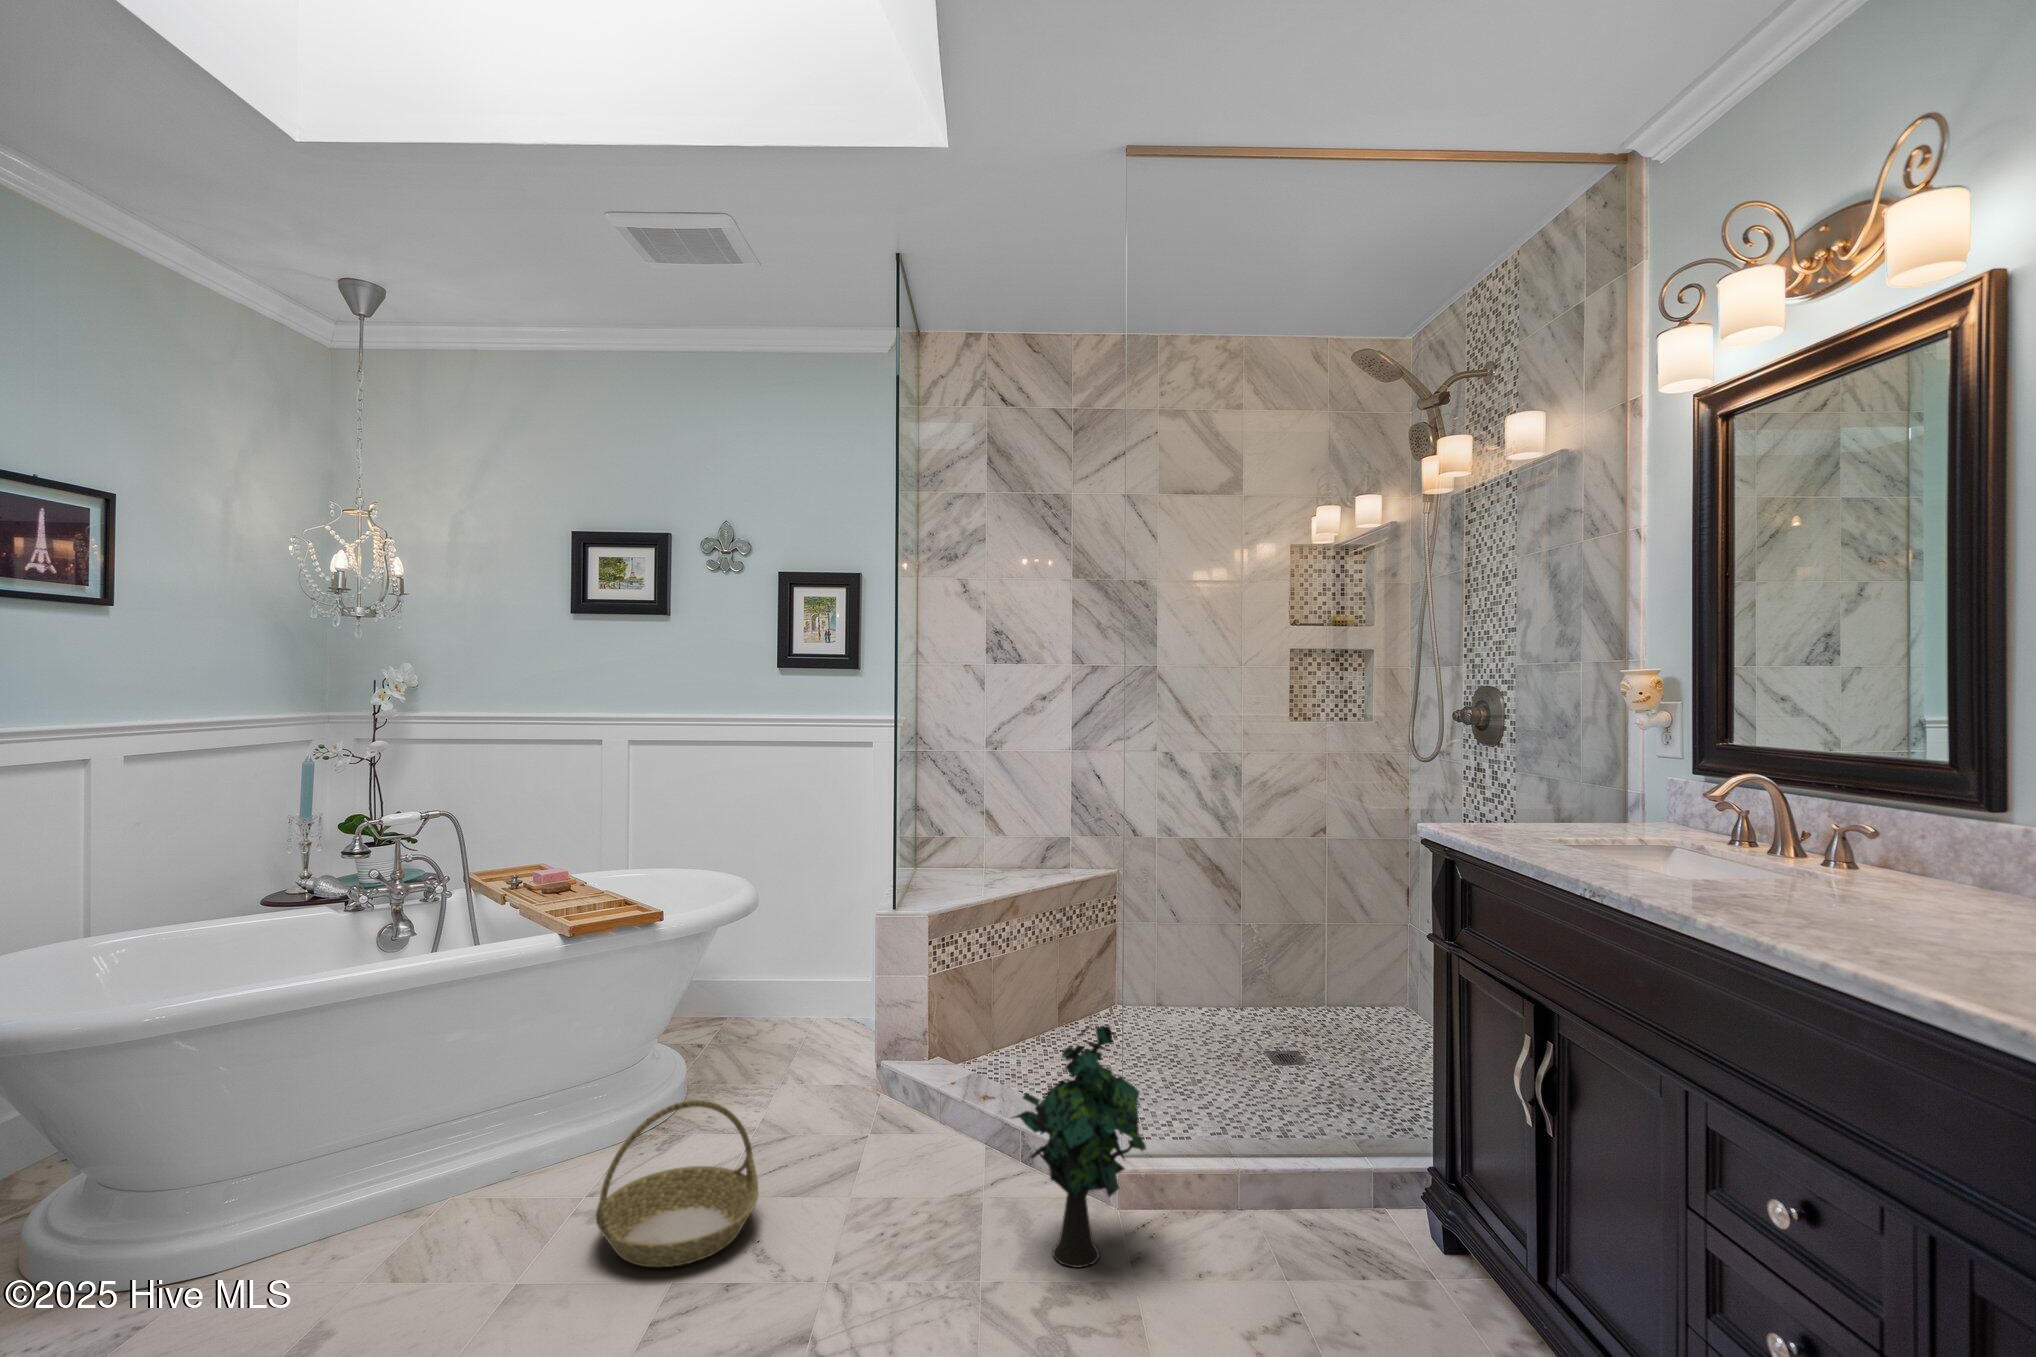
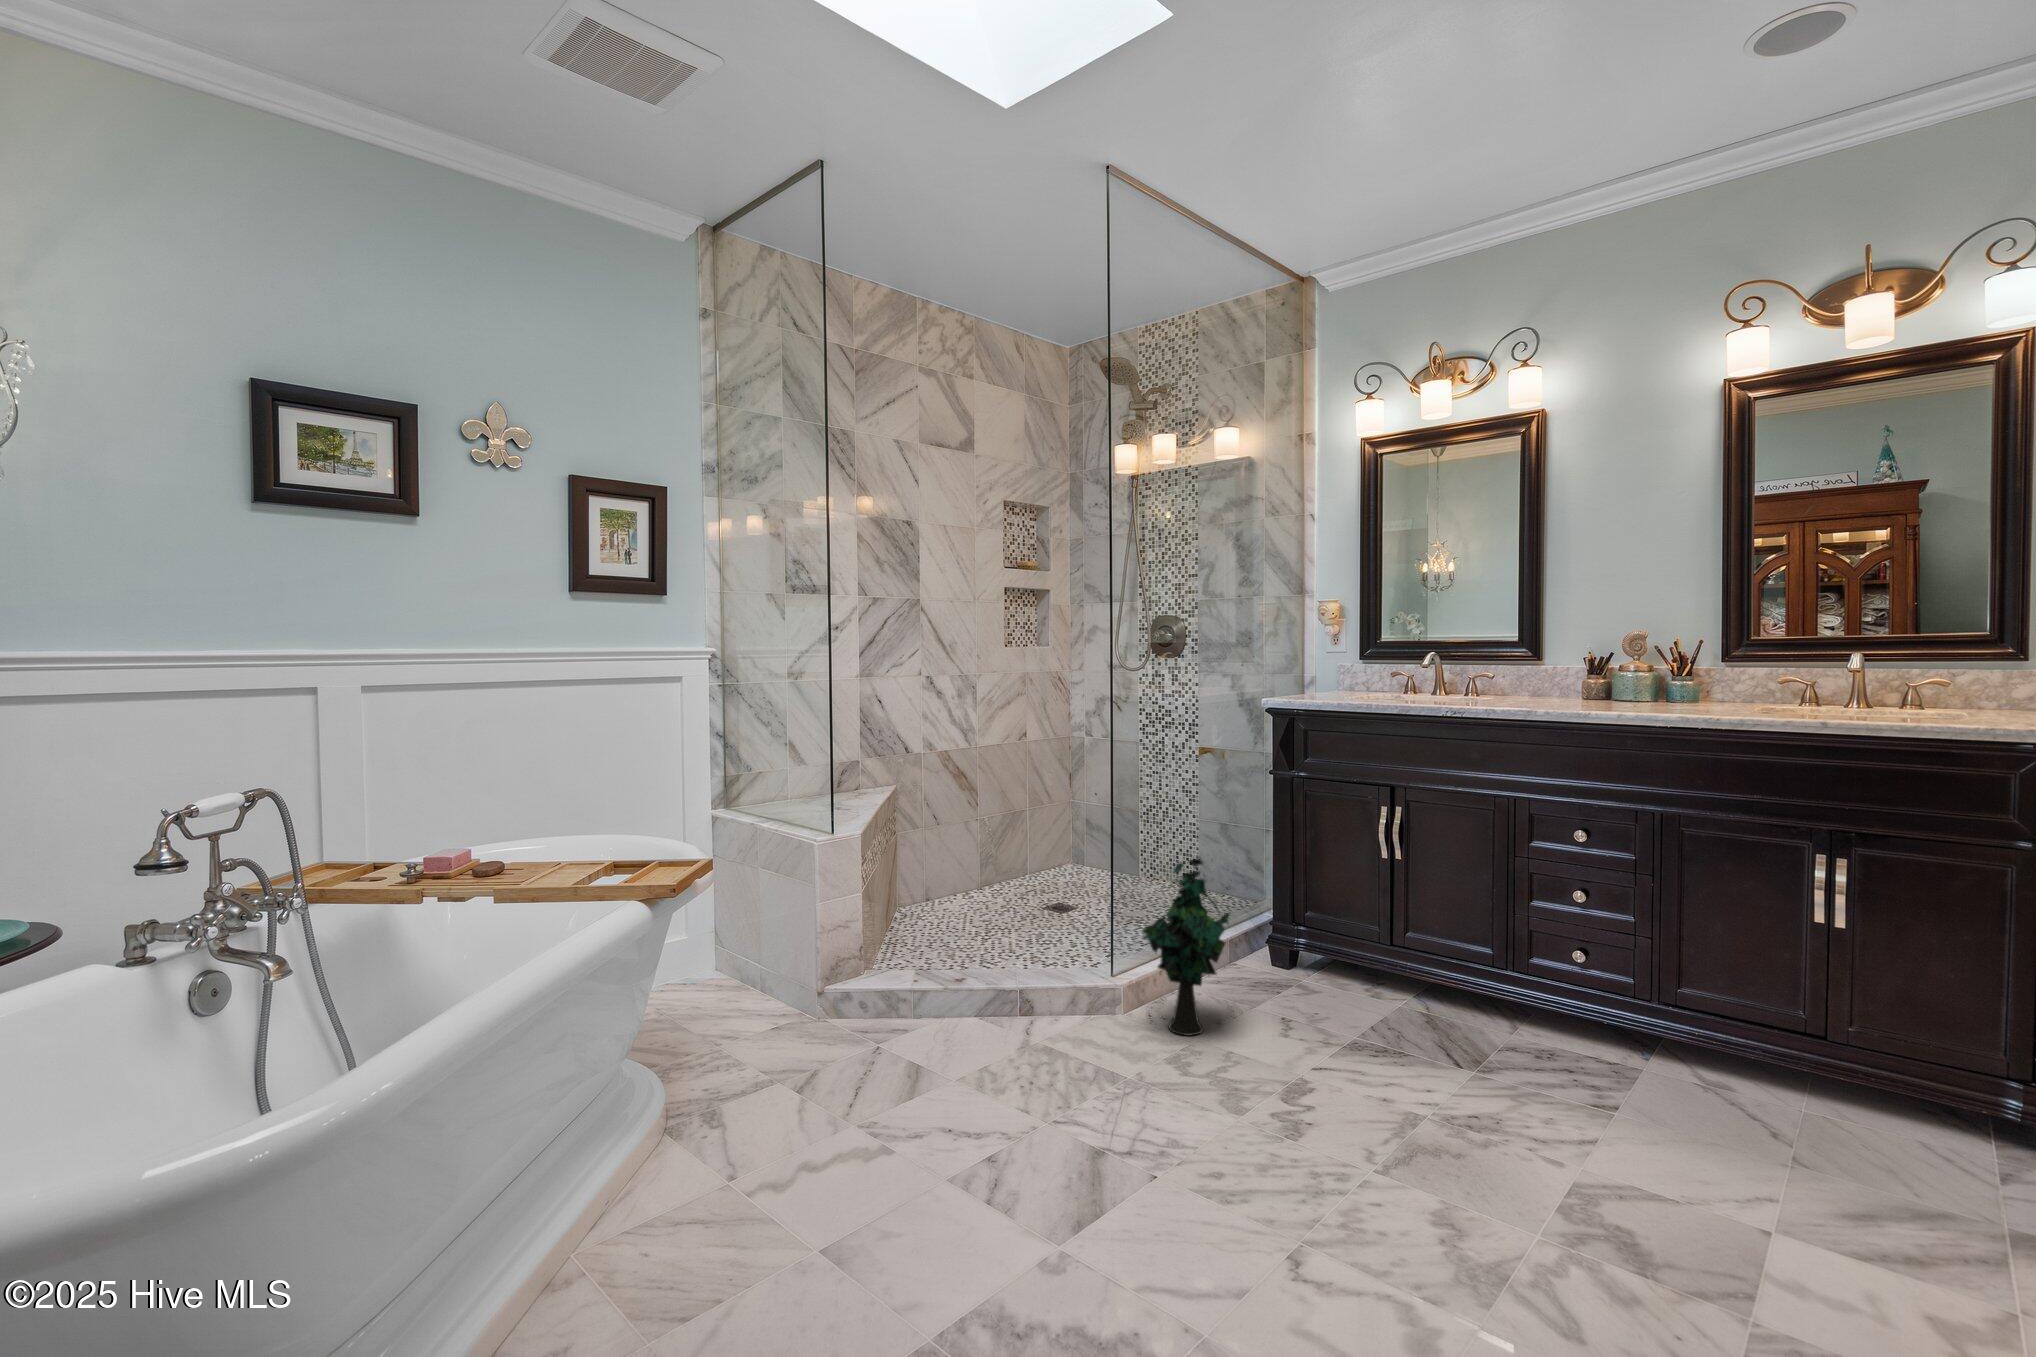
basket: present [596,1100,759,1267] -> none [884,1016,1037,1182]

